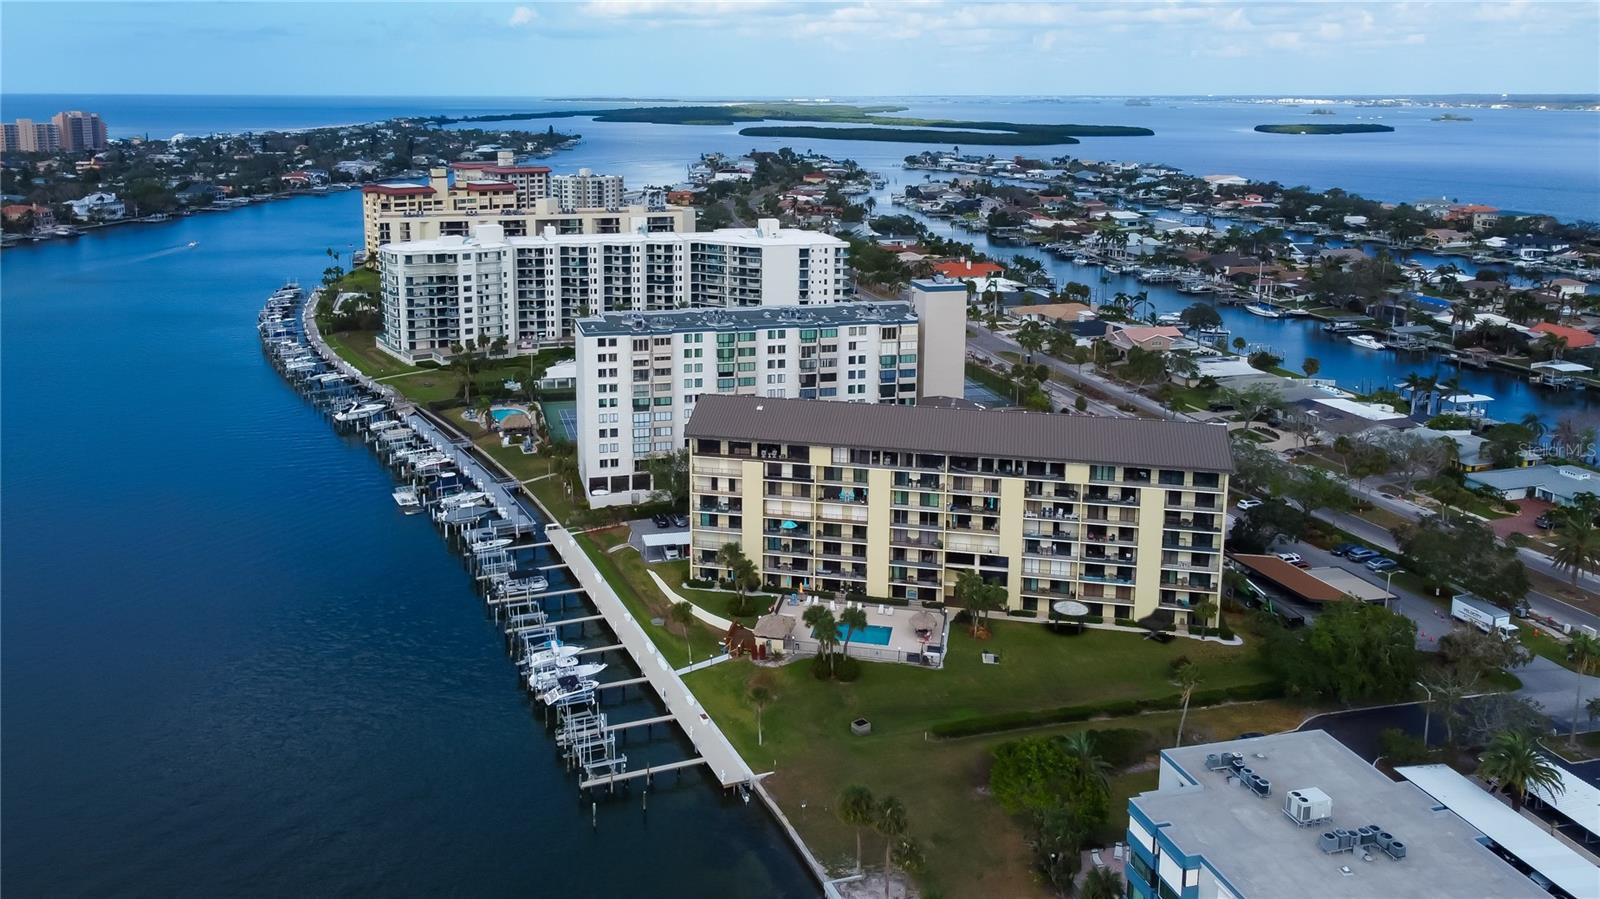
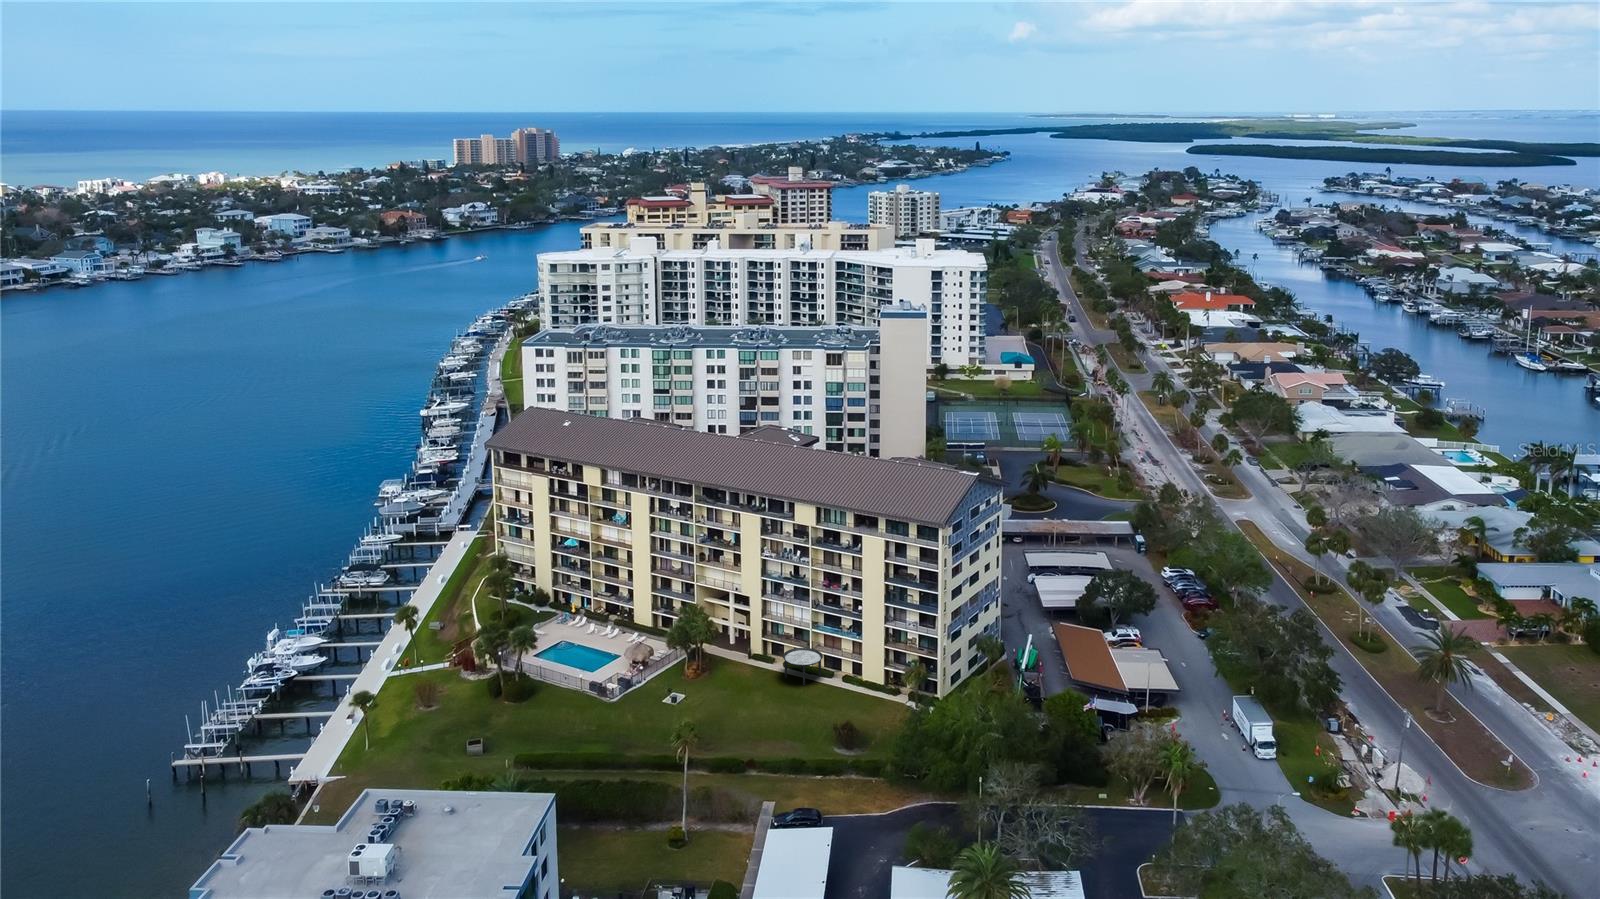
lounge chair: present [1138,608,1172,636] -> none [861,668,895,703]

